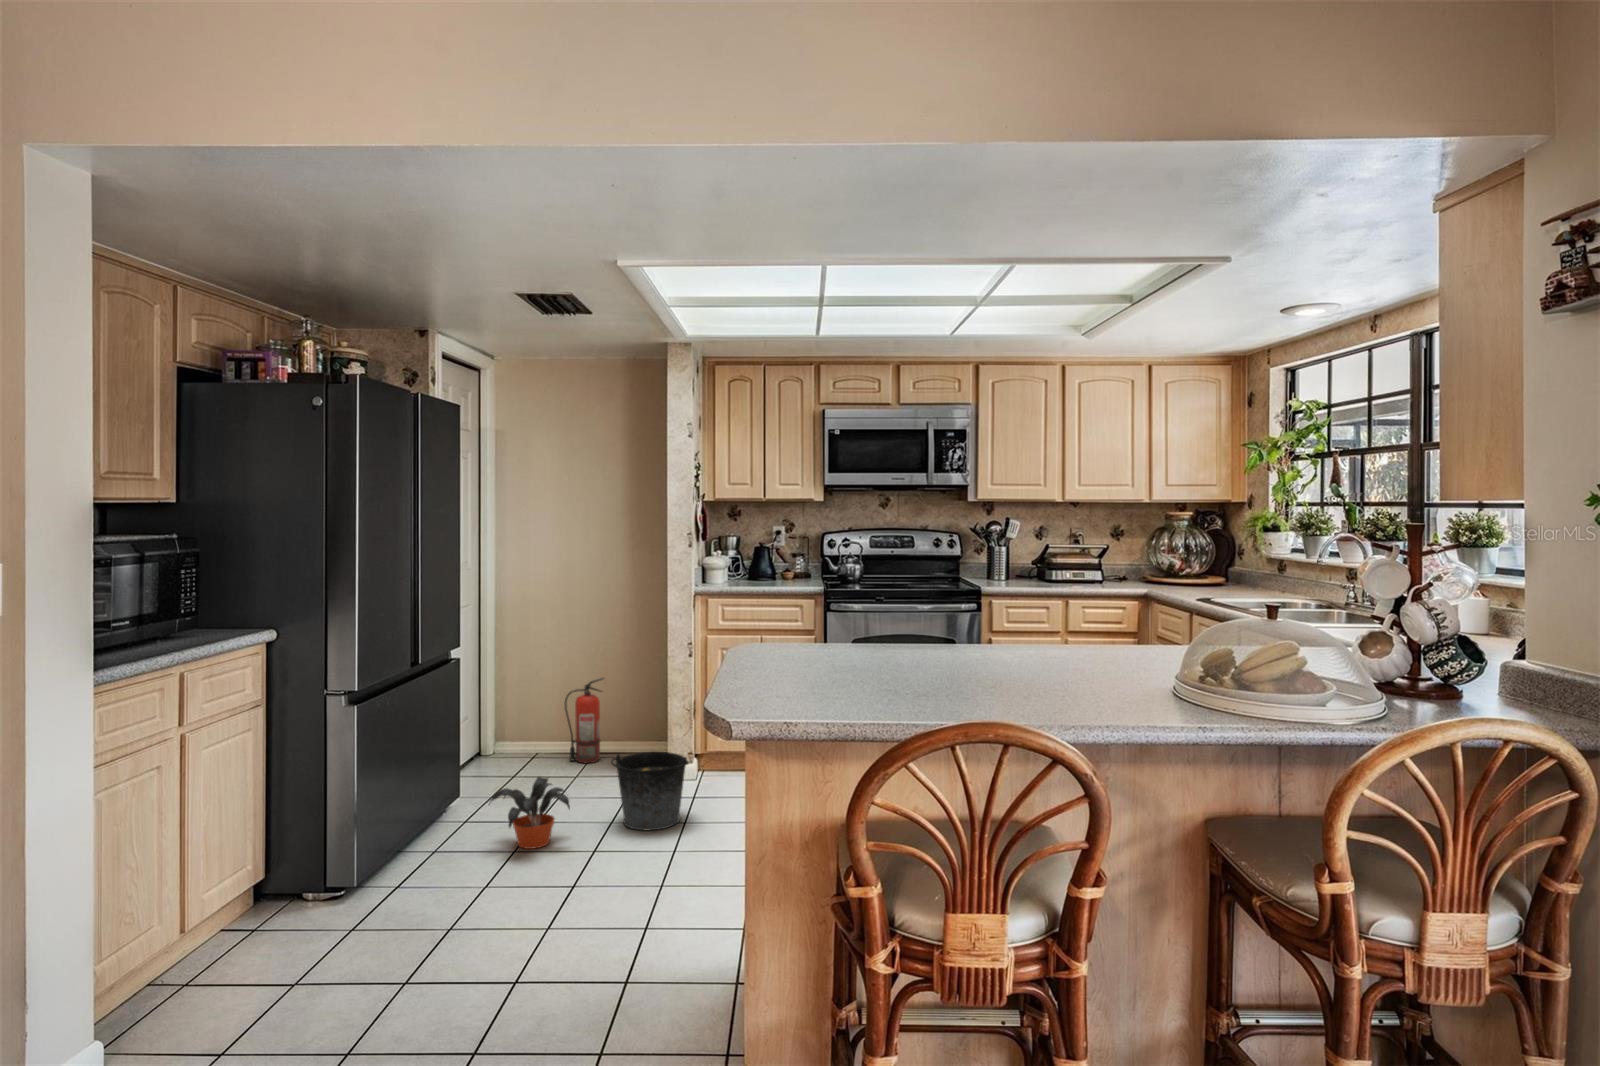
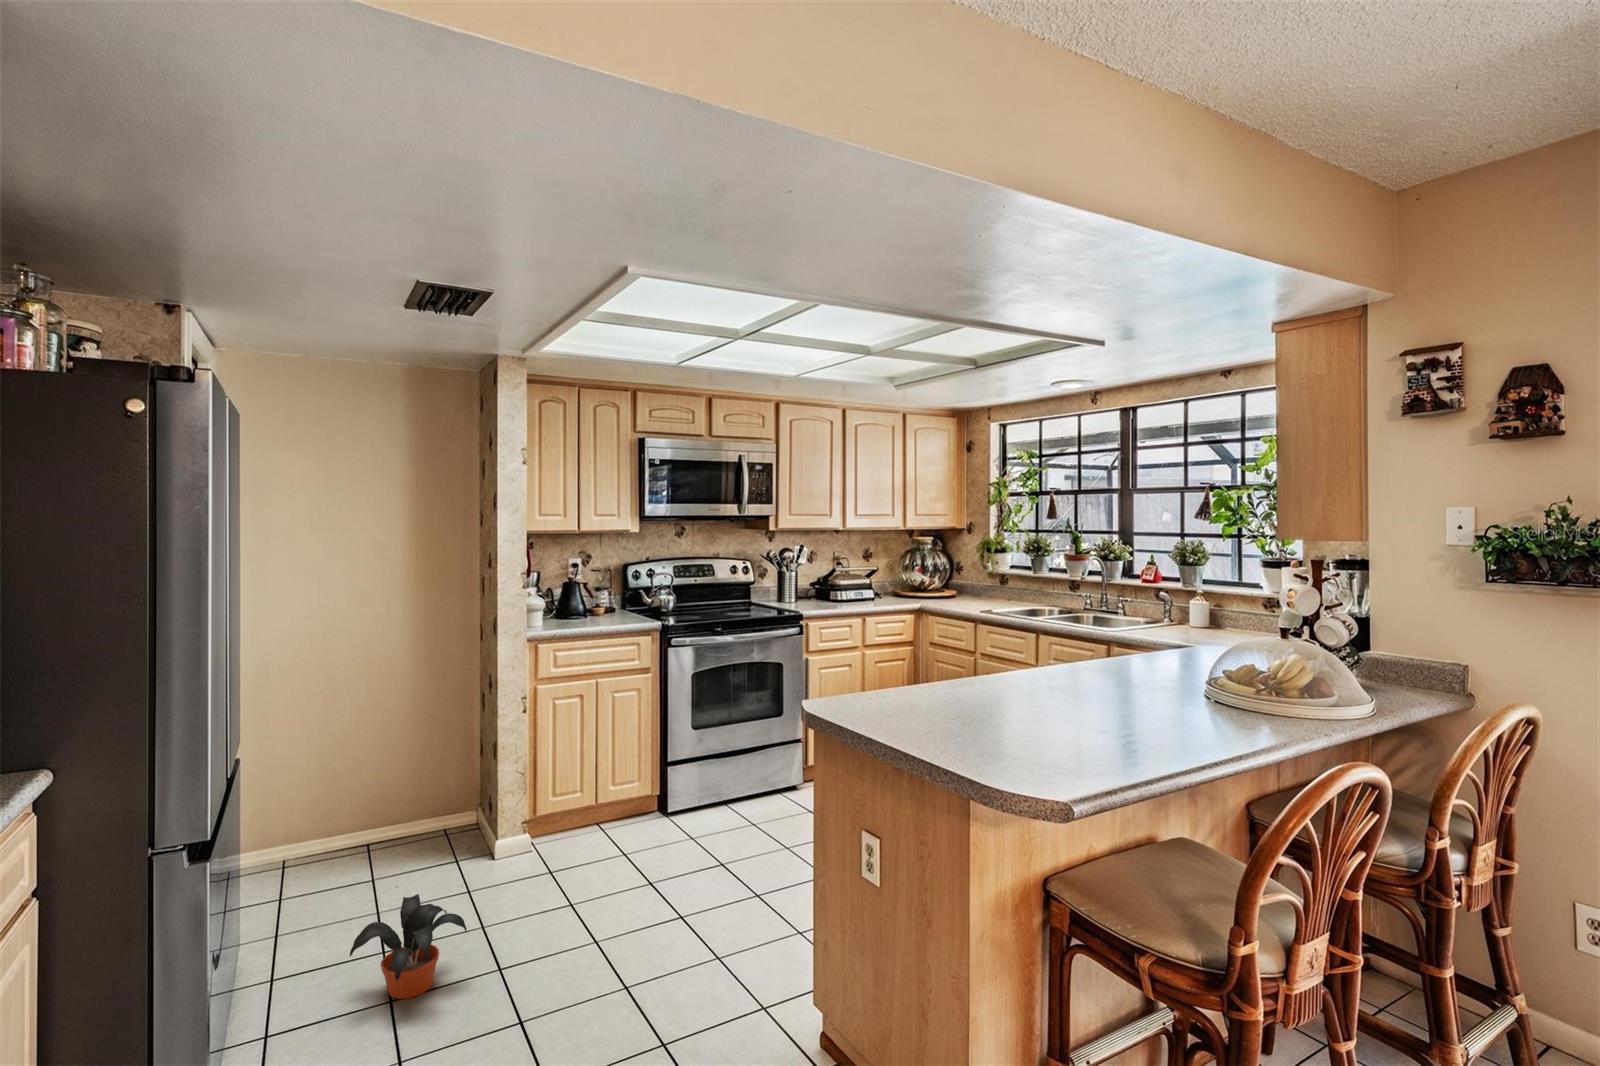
fire extinguisher: present [564,678,604,764] -> none [340,747,394,857]
bucket: present [611,752,689,831] -> none [485,830,585,933]

